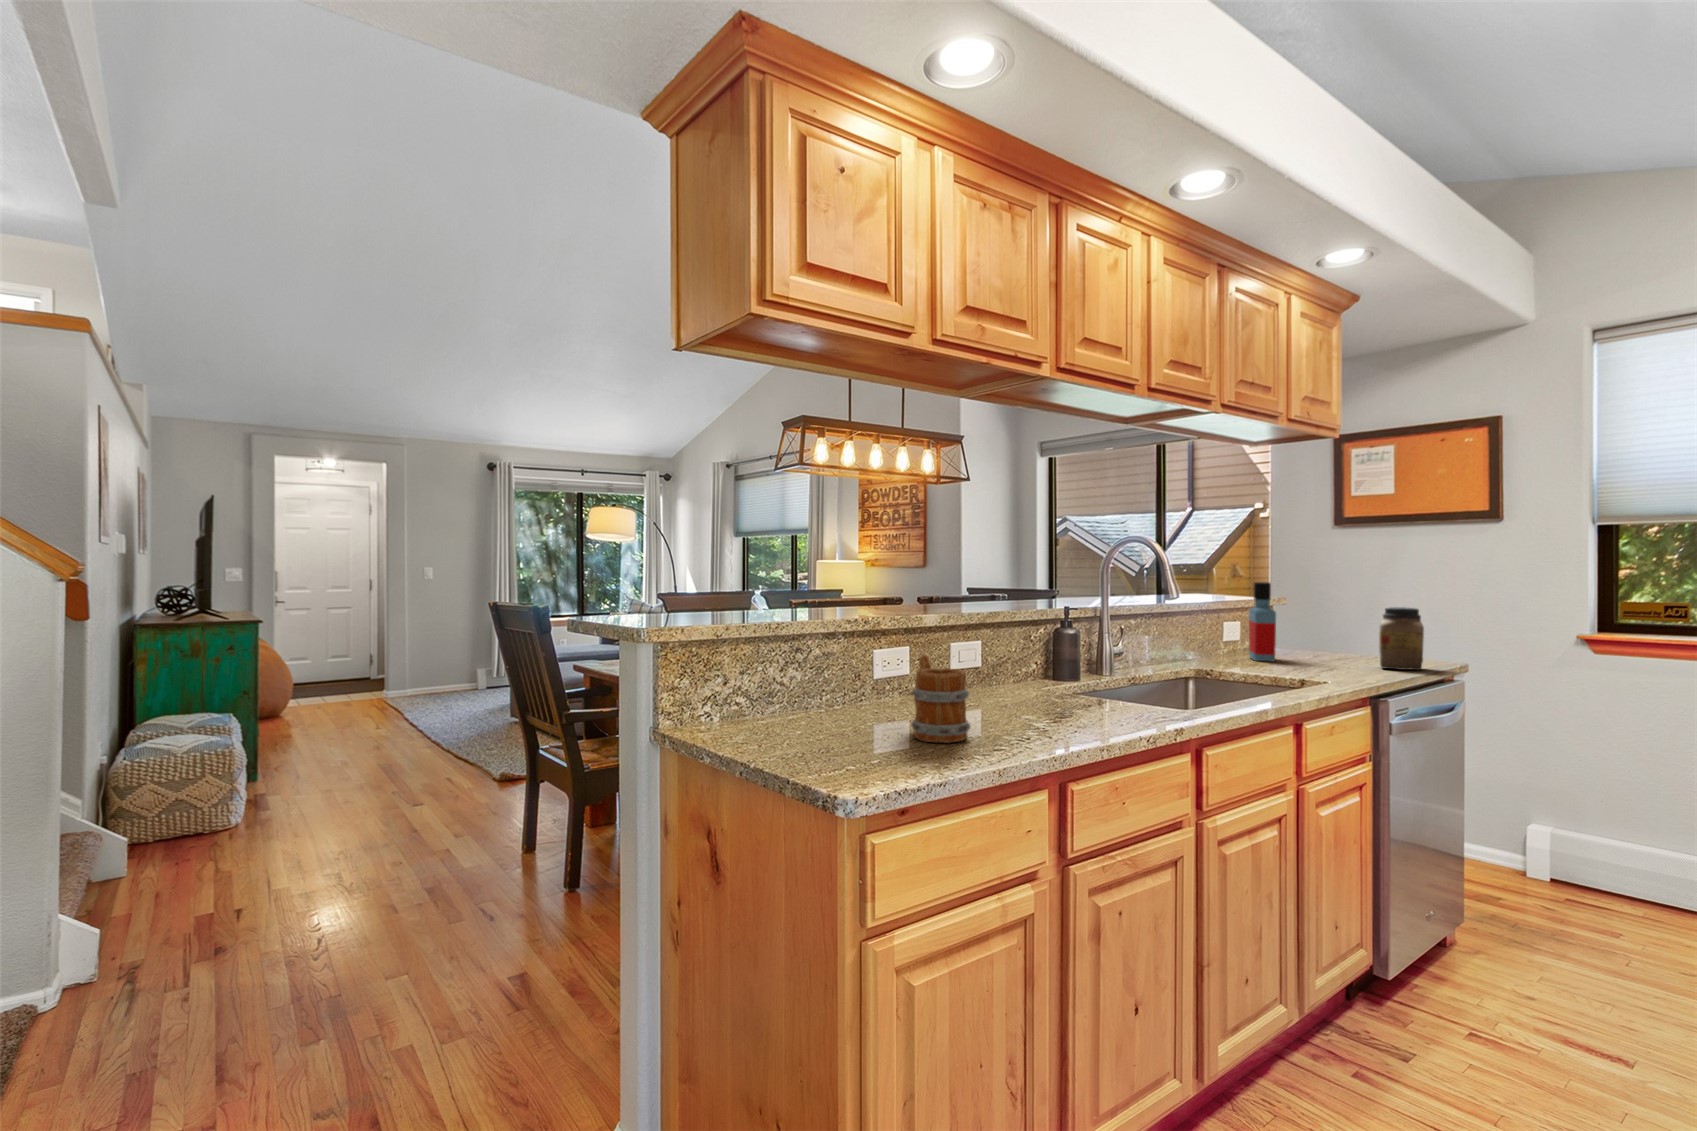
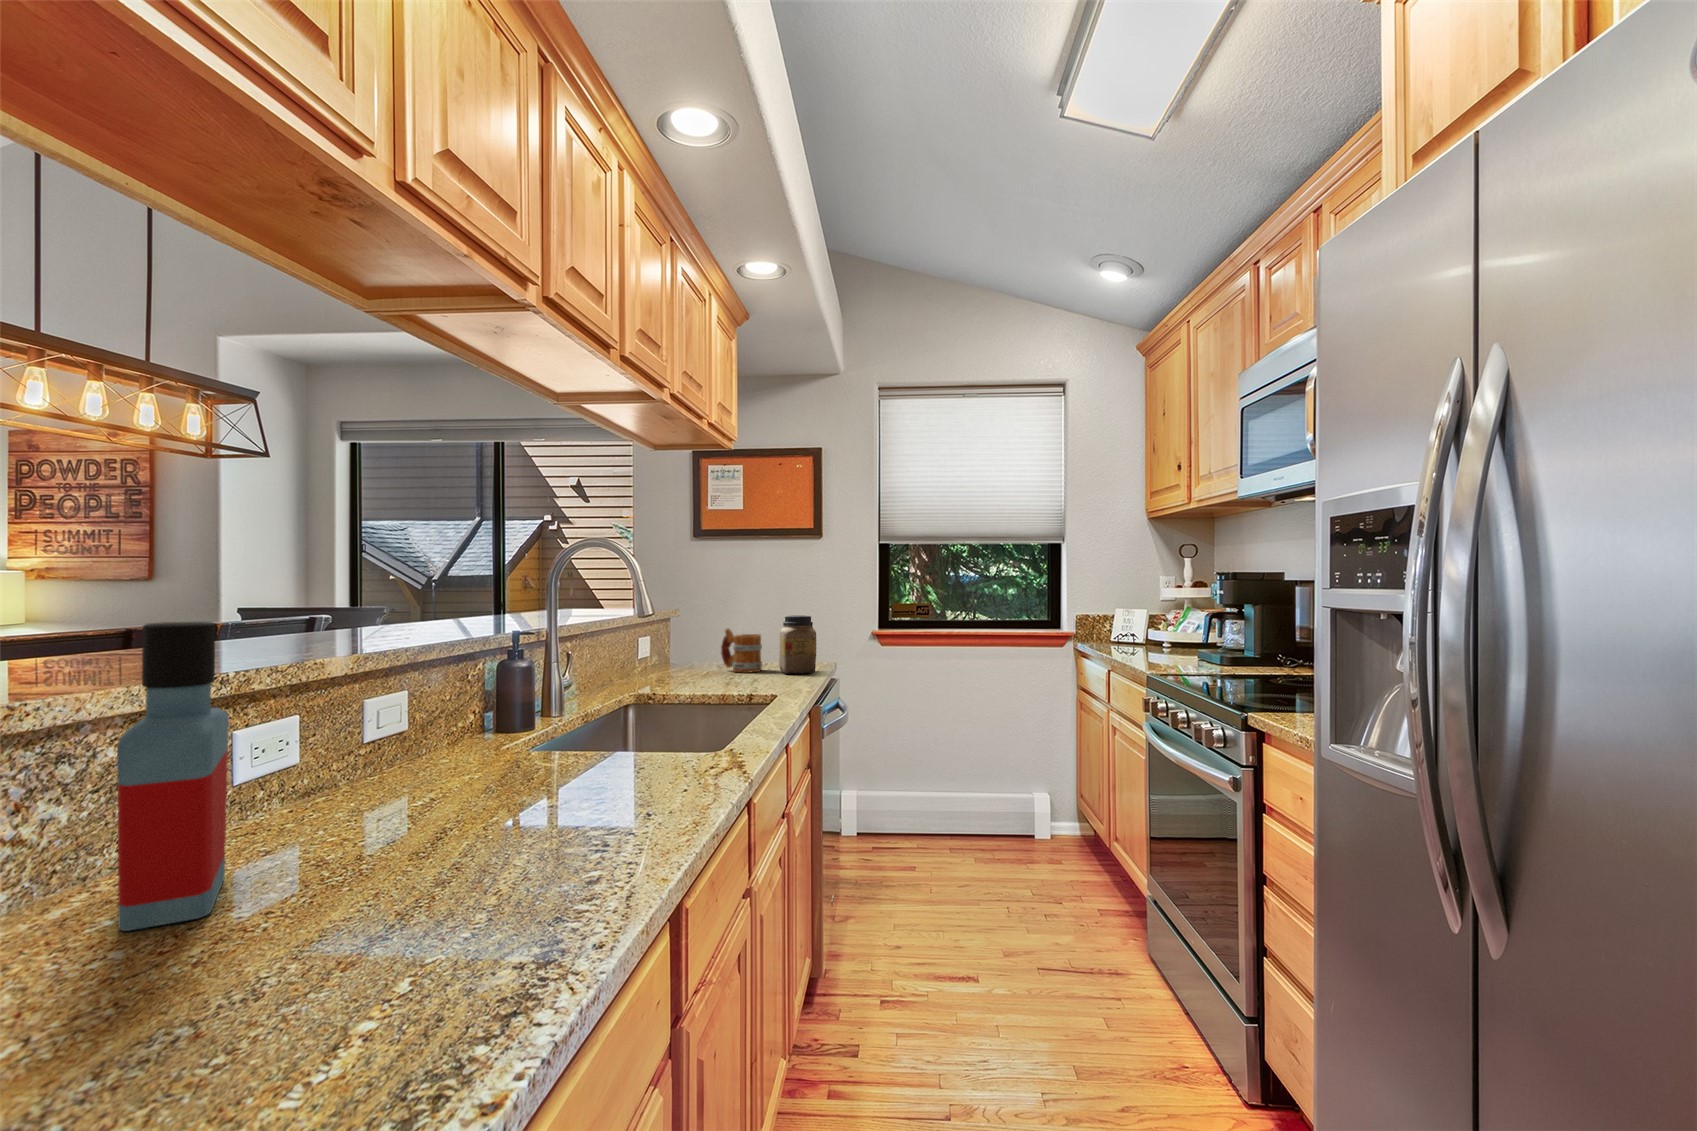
bottle: present [1249,582,1276,661] -> present [117,622,229,931]
mug: present [911,655,970,743] -> present [721,629,762,673]

